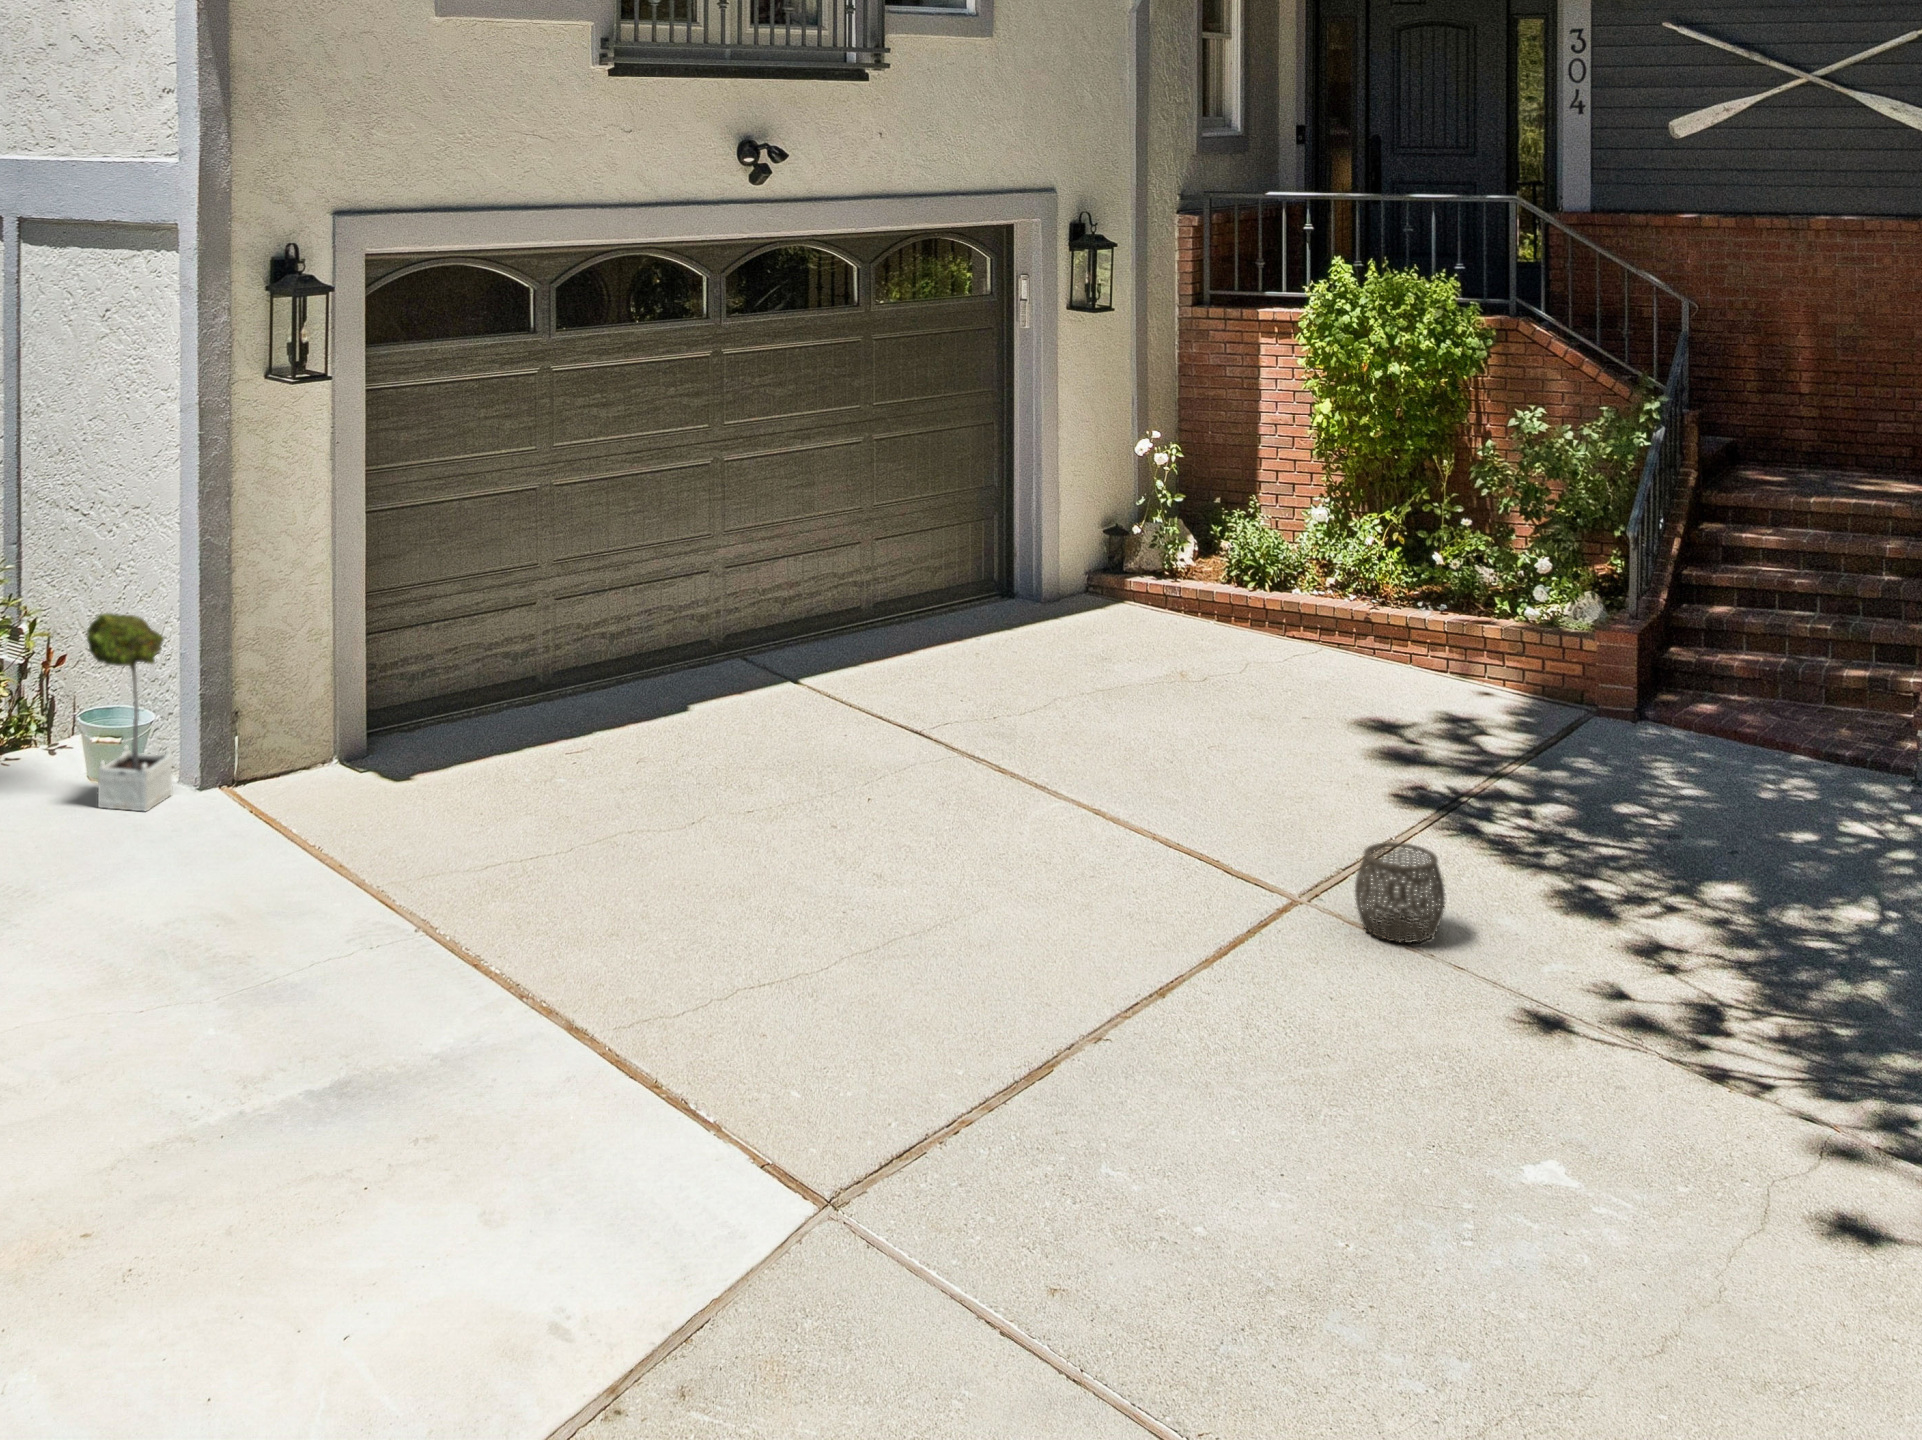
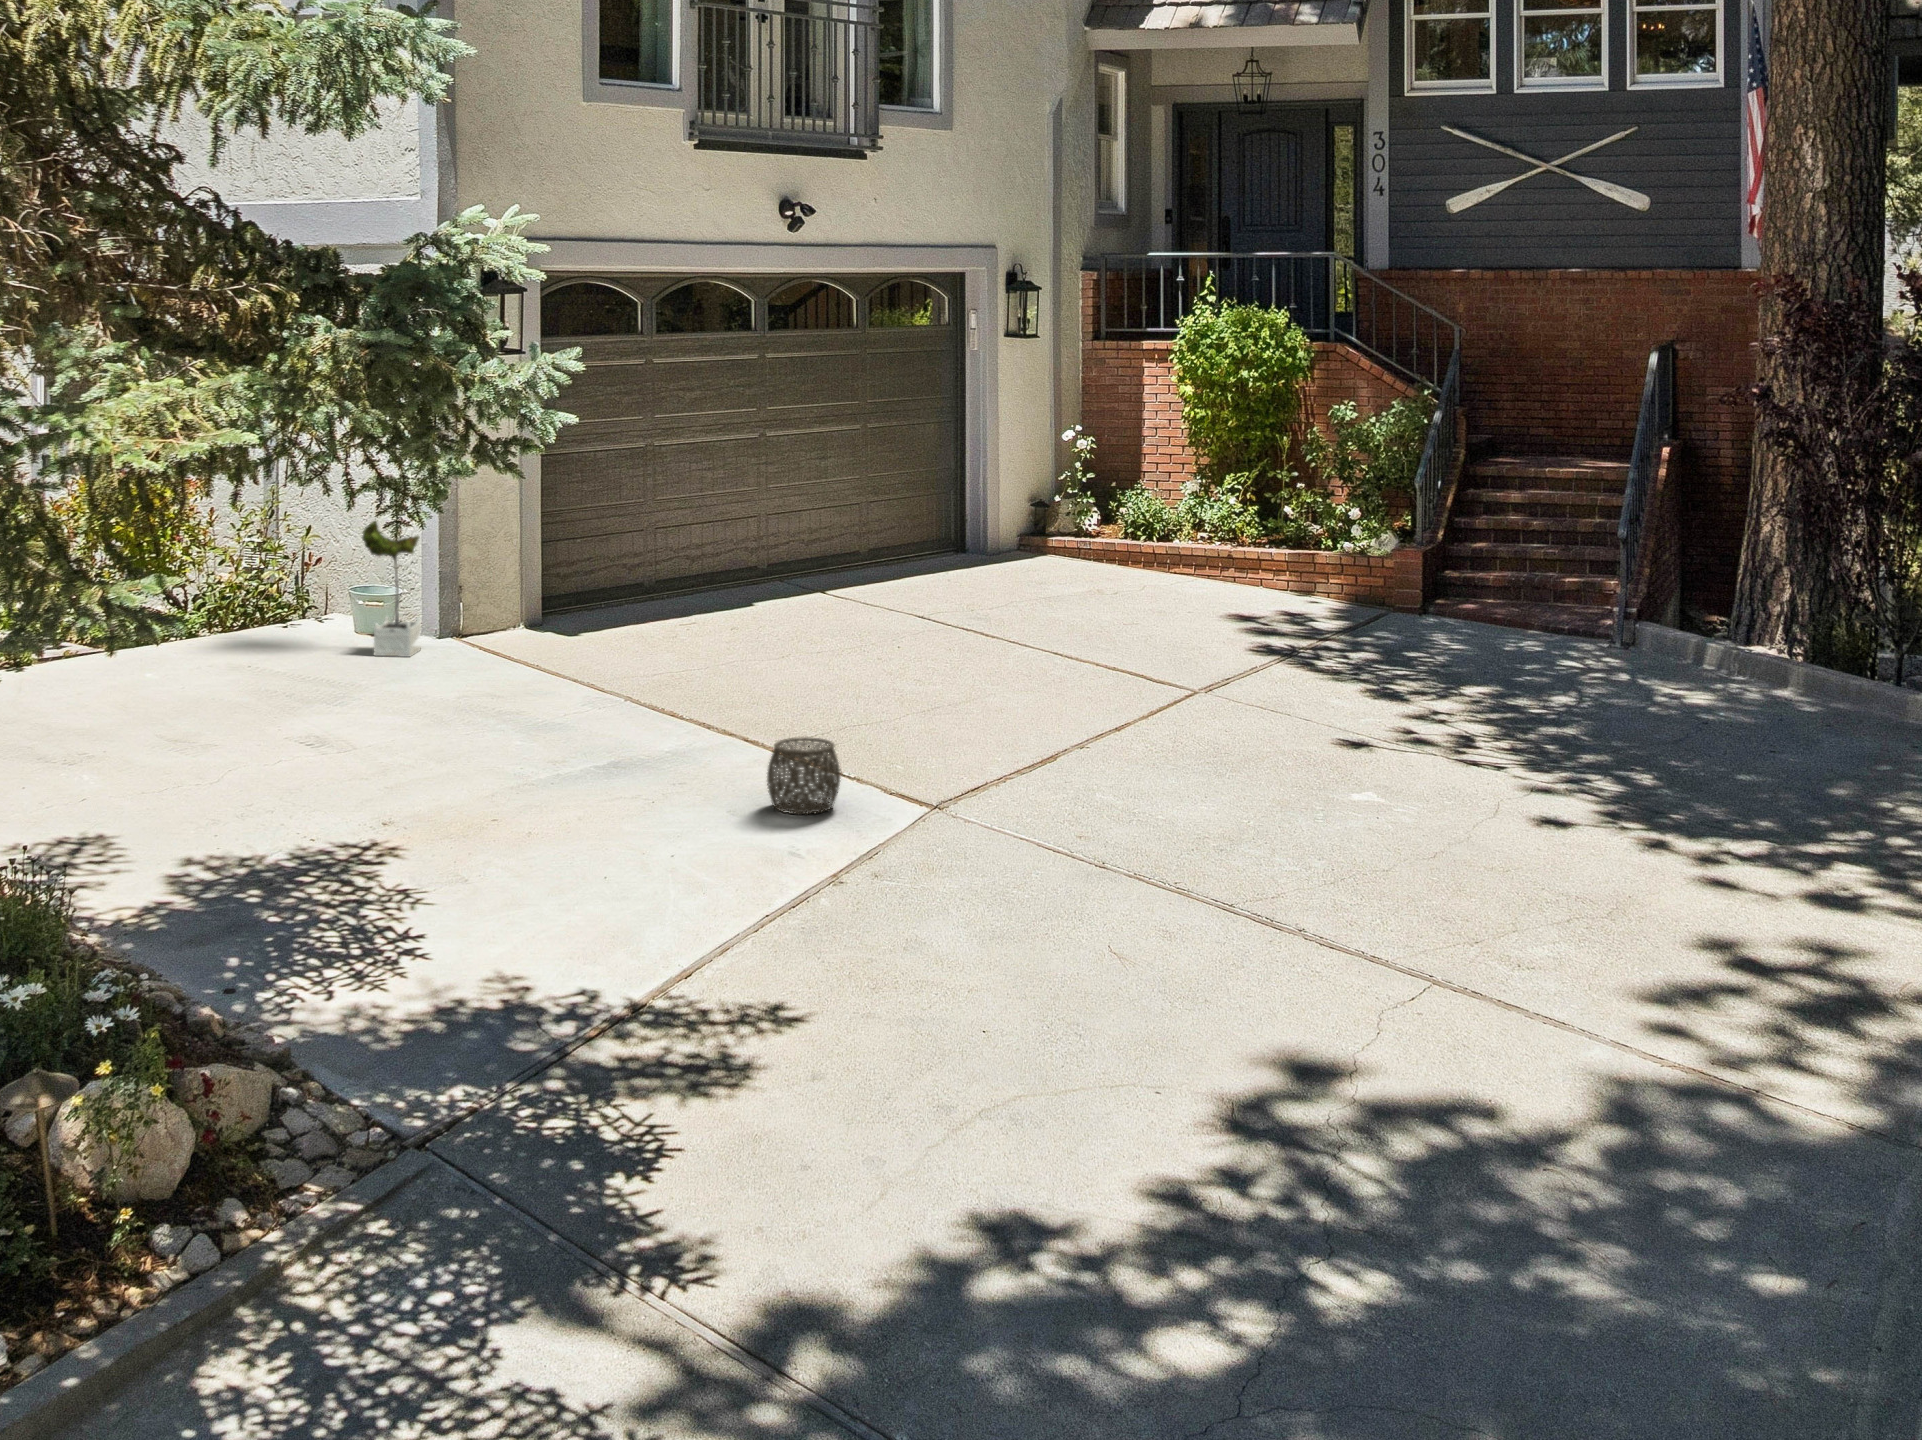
woven basket: present [1355,842,1445,943] -> present [767,737,840,814]

